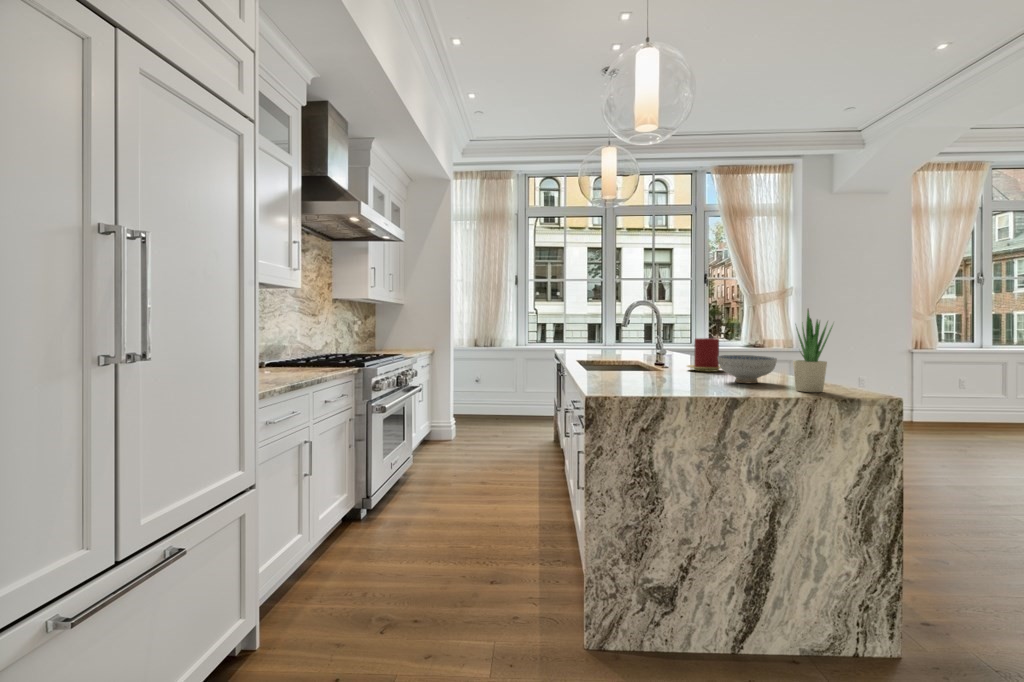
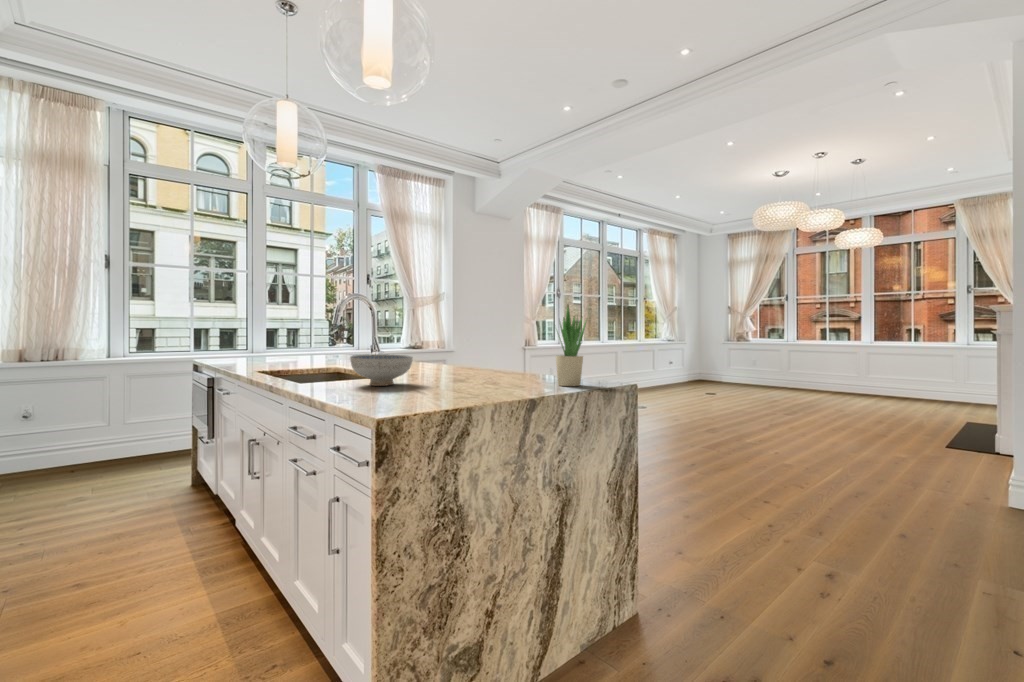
candle: present [687,338,721,371] -> none [410,338,452,373]
ceramic bowl: present [718,355,777,383] -> present [350,354,413,386]

